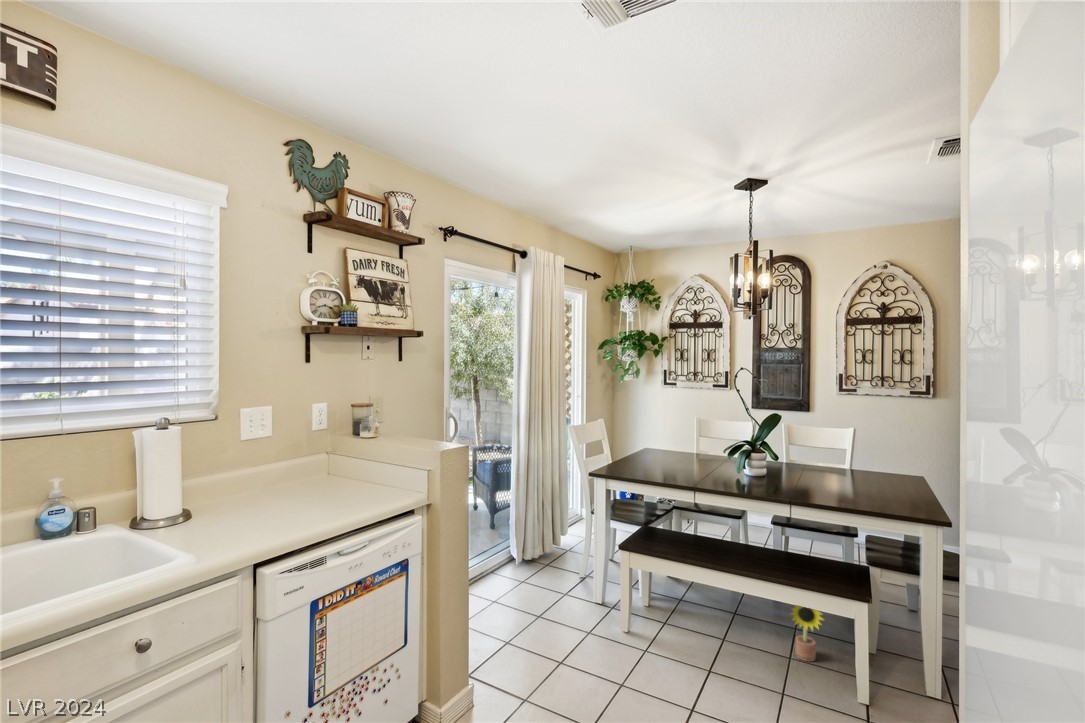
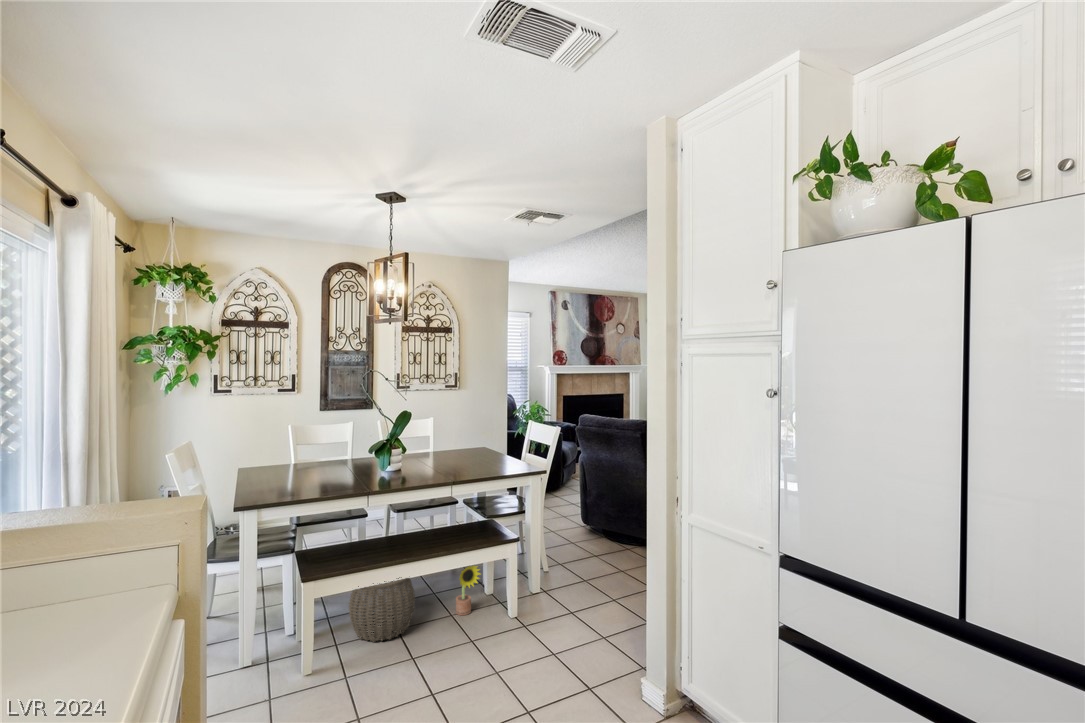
woven basket: none [677,564,745,641] -> present [349,577,415,642]

